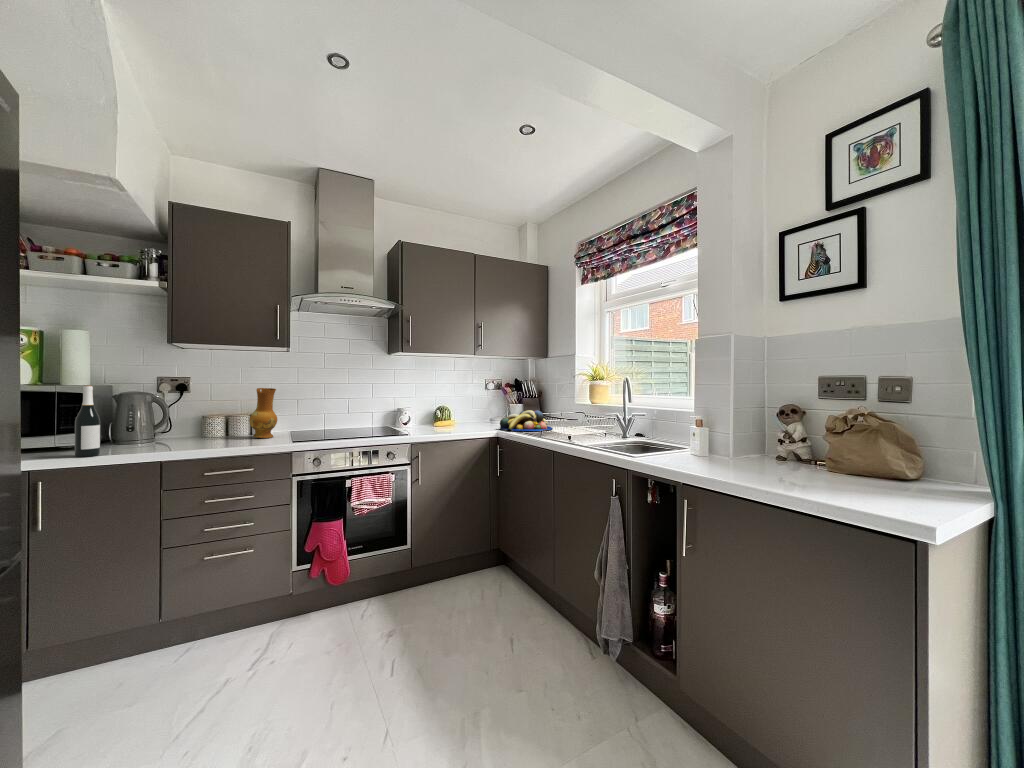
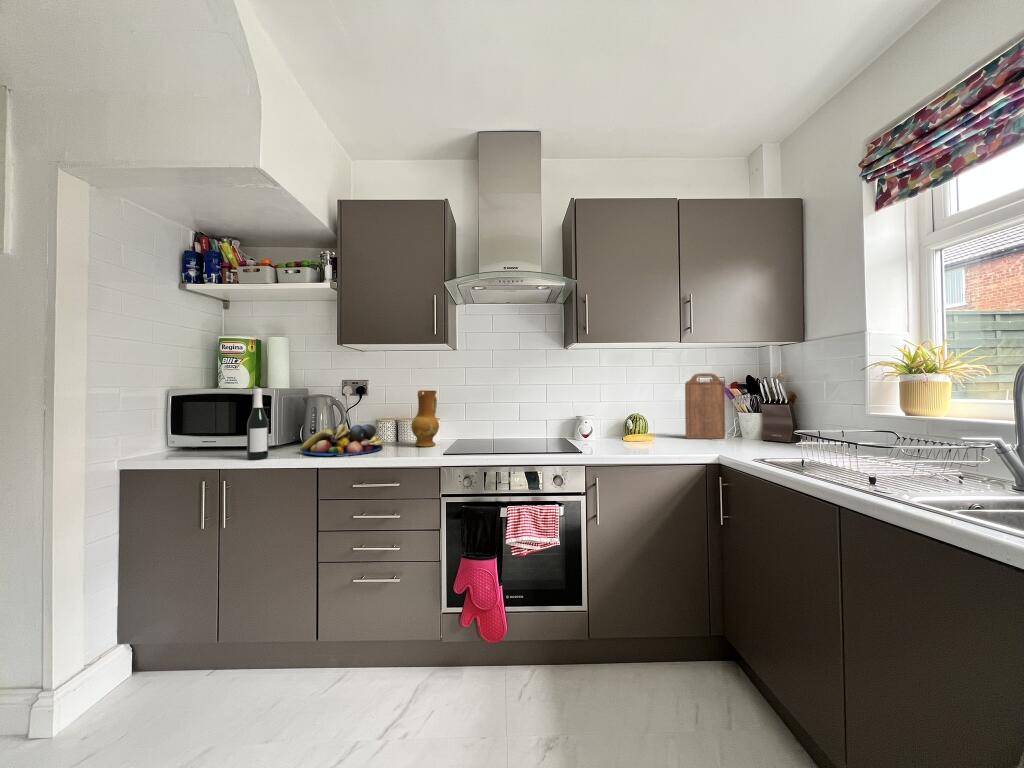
cutting board: none [476,377,501,424] -> present [685,373,725,439]
fruit bowl: present [500,410,553,431] -> present [300,424,383,456]

